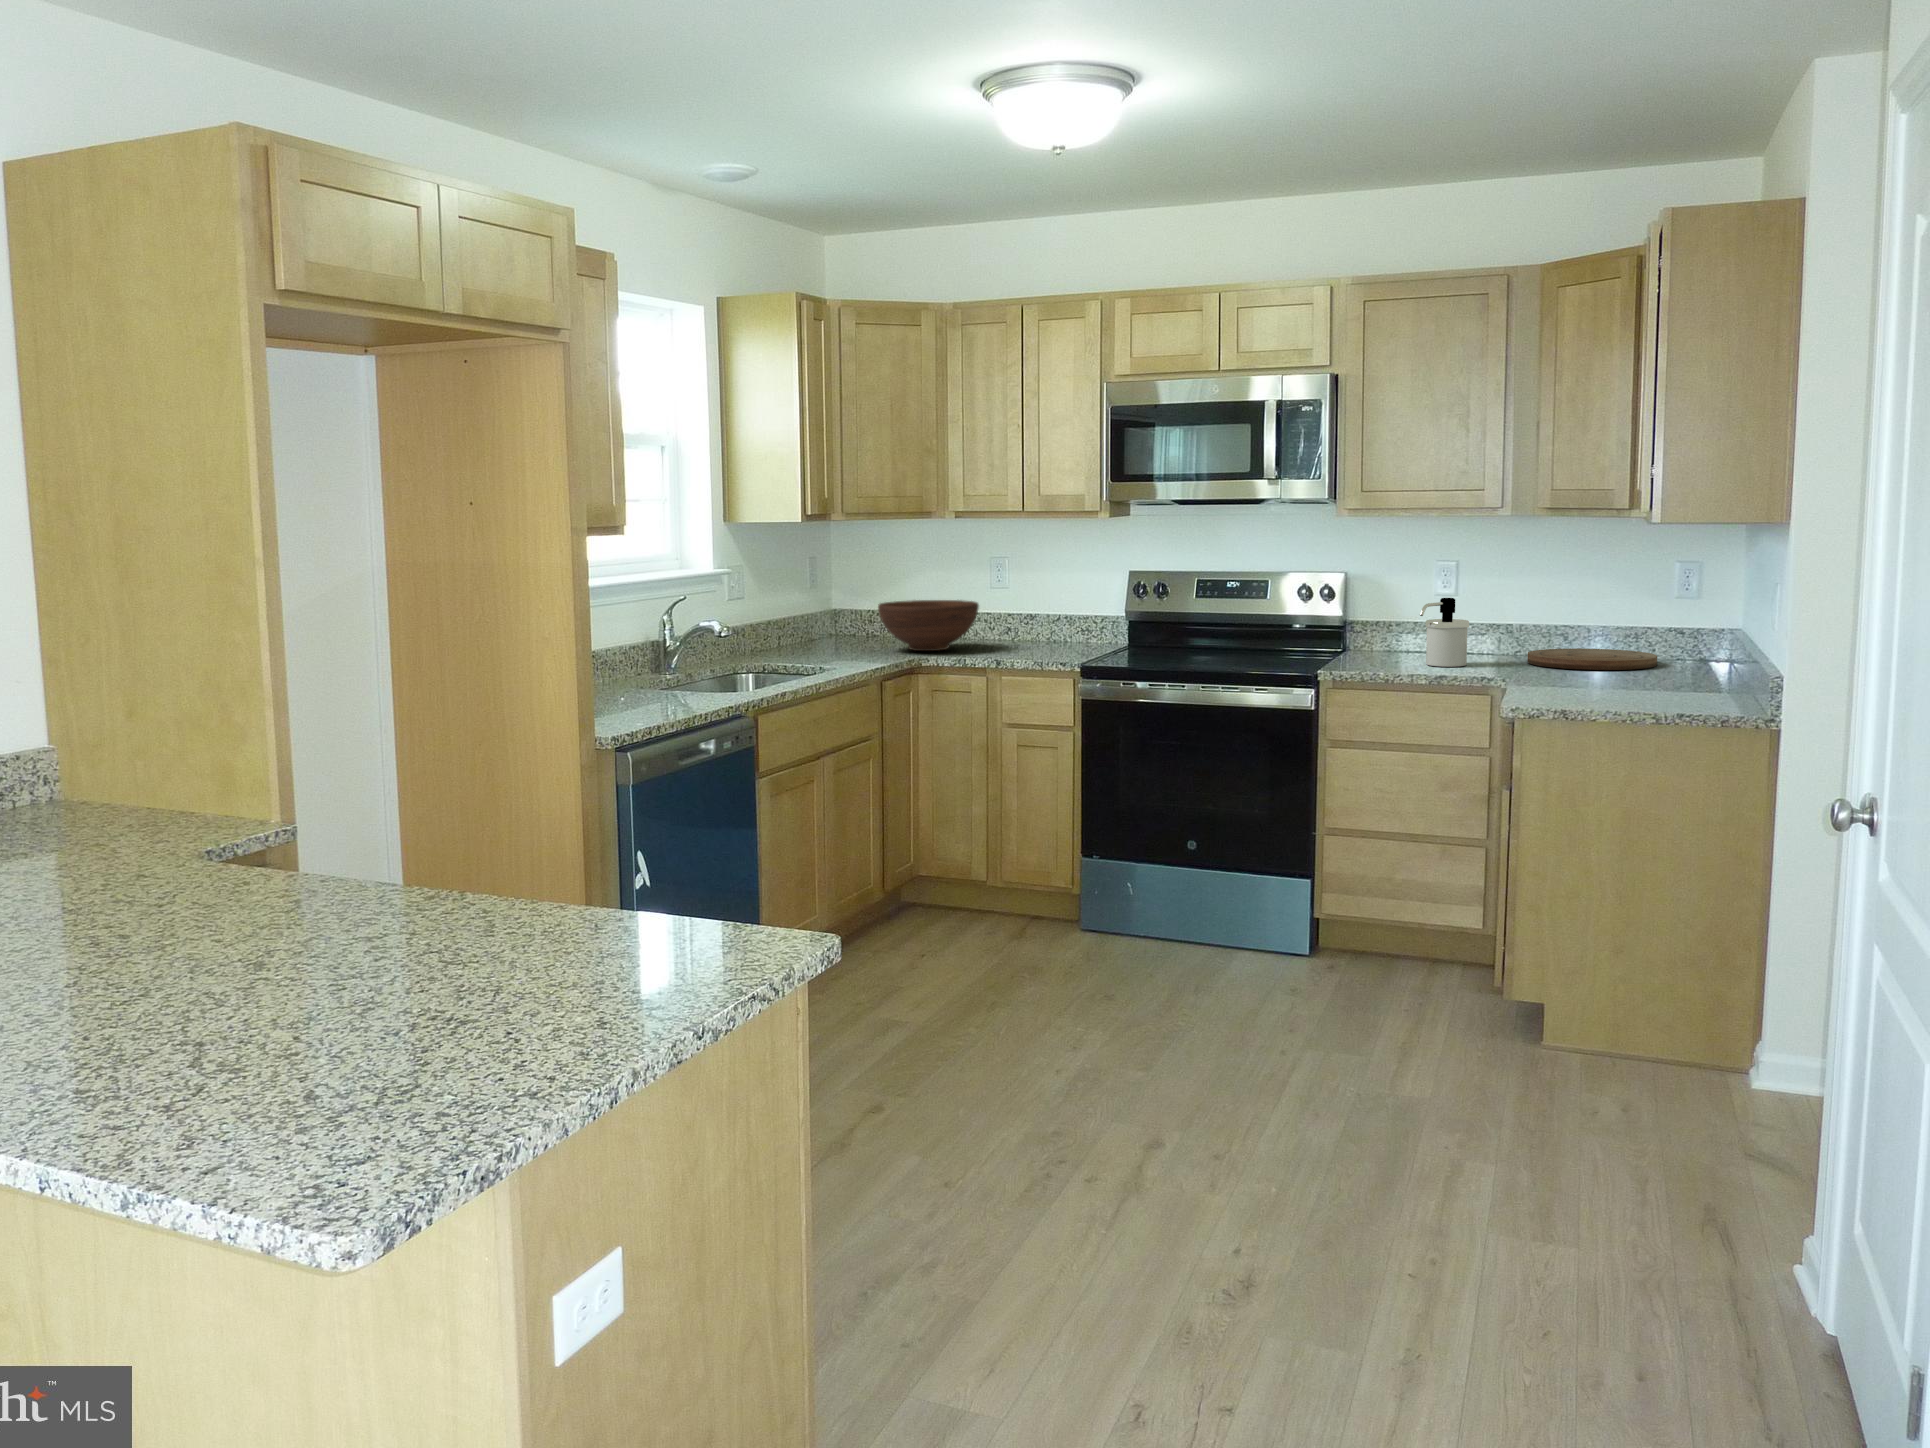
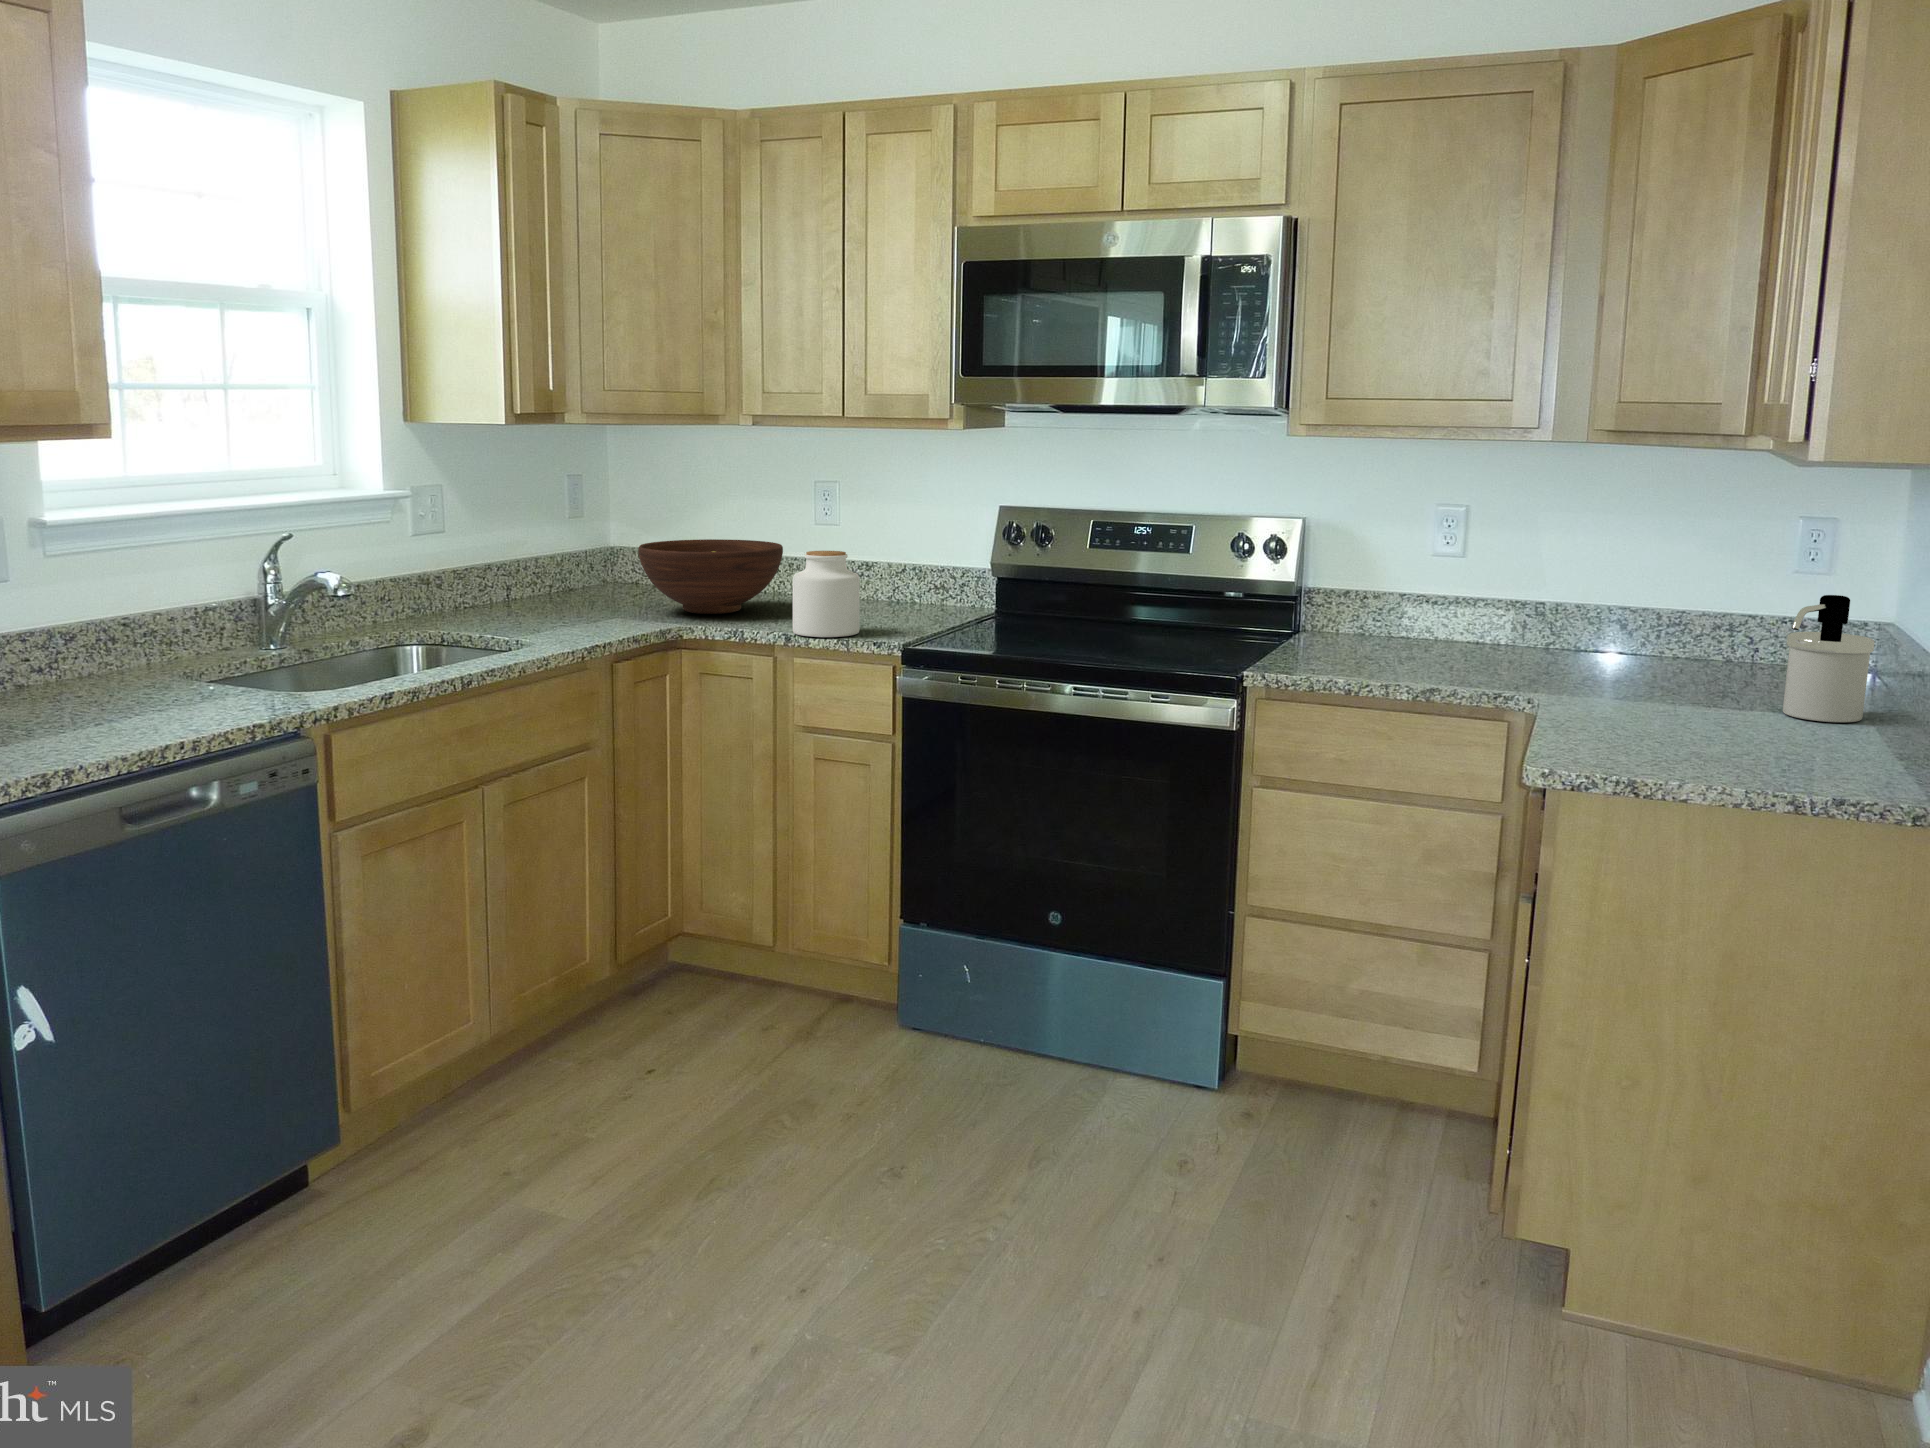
soap dispenser: present [1420,598,1469,667] -> present [1783,595,1875,722]
jar: none [1000,603,1046,661] -> present [793,551,860,637]
cutting board: present [1527,648,1657,670] -> none [1565,643,1769,687]

